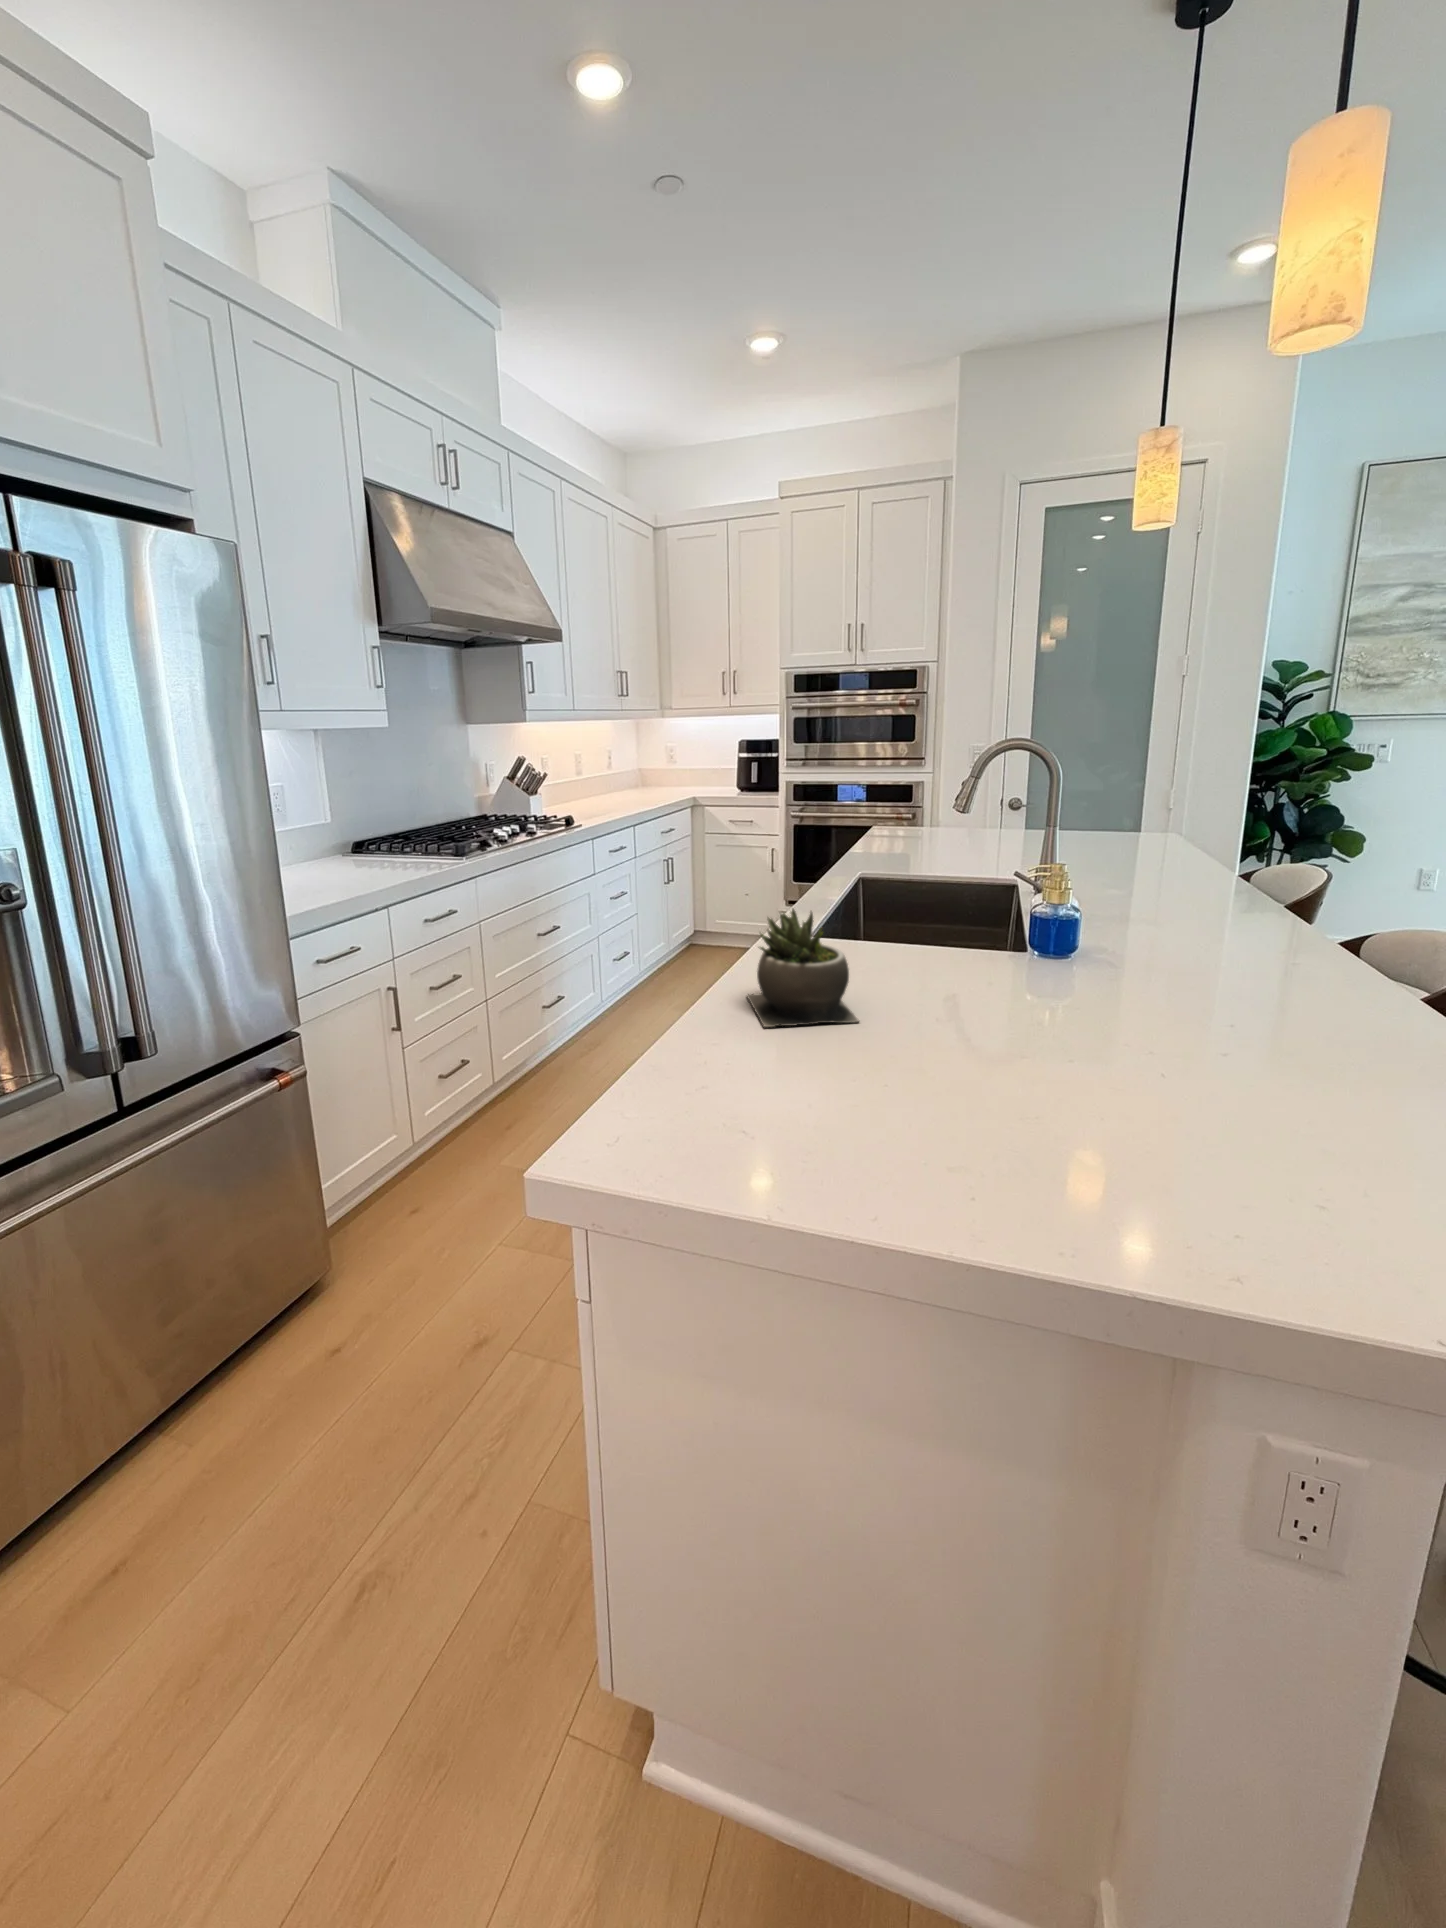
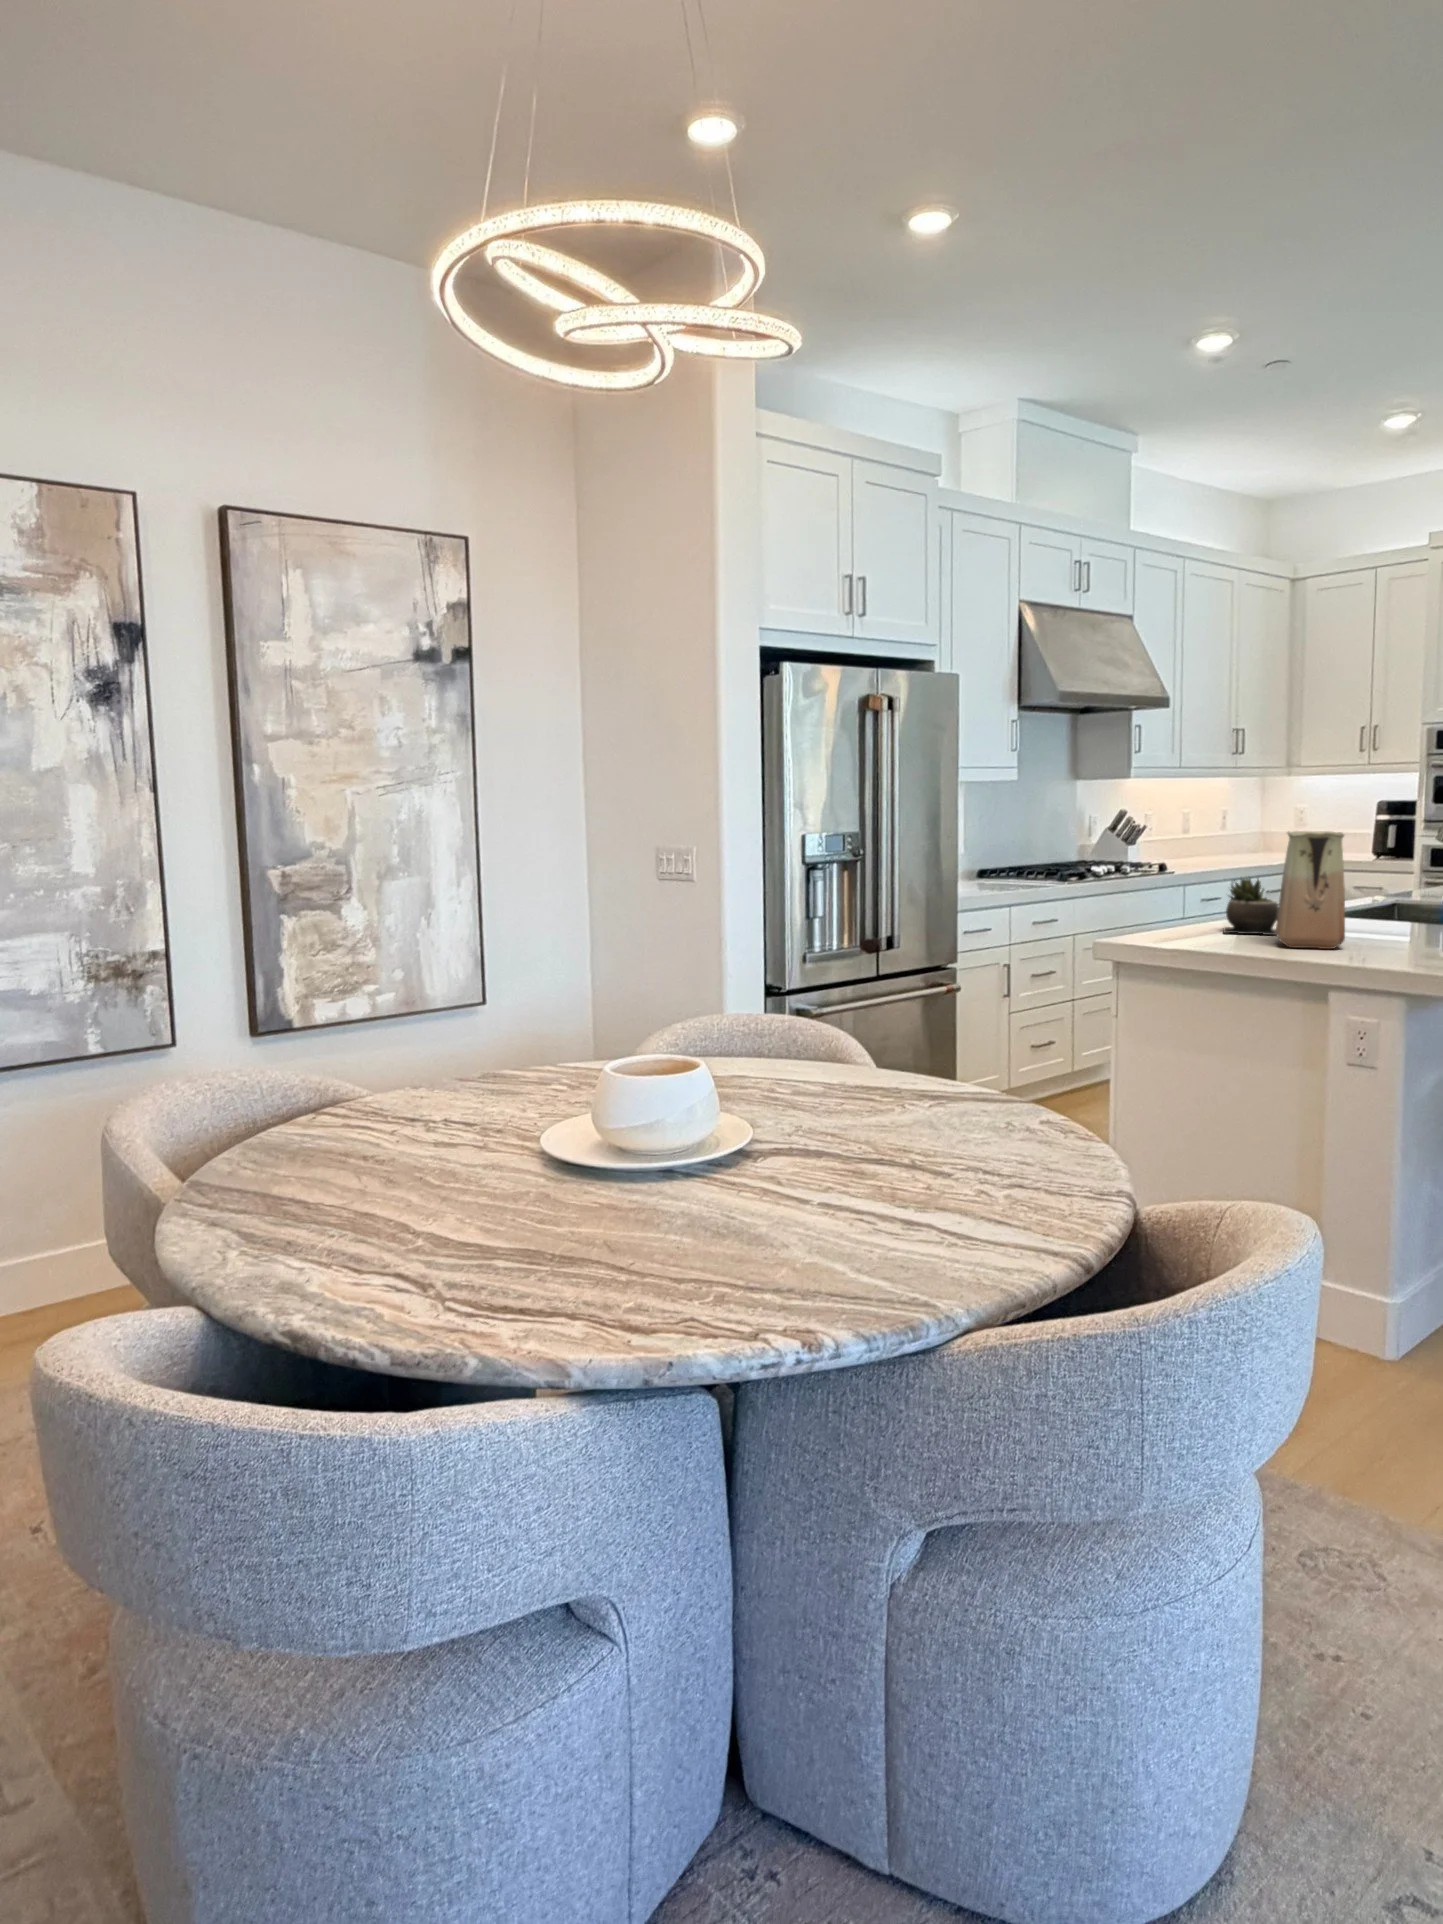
vase: none [892,833,1055,1099] -> present [1276,831,1345,949]

